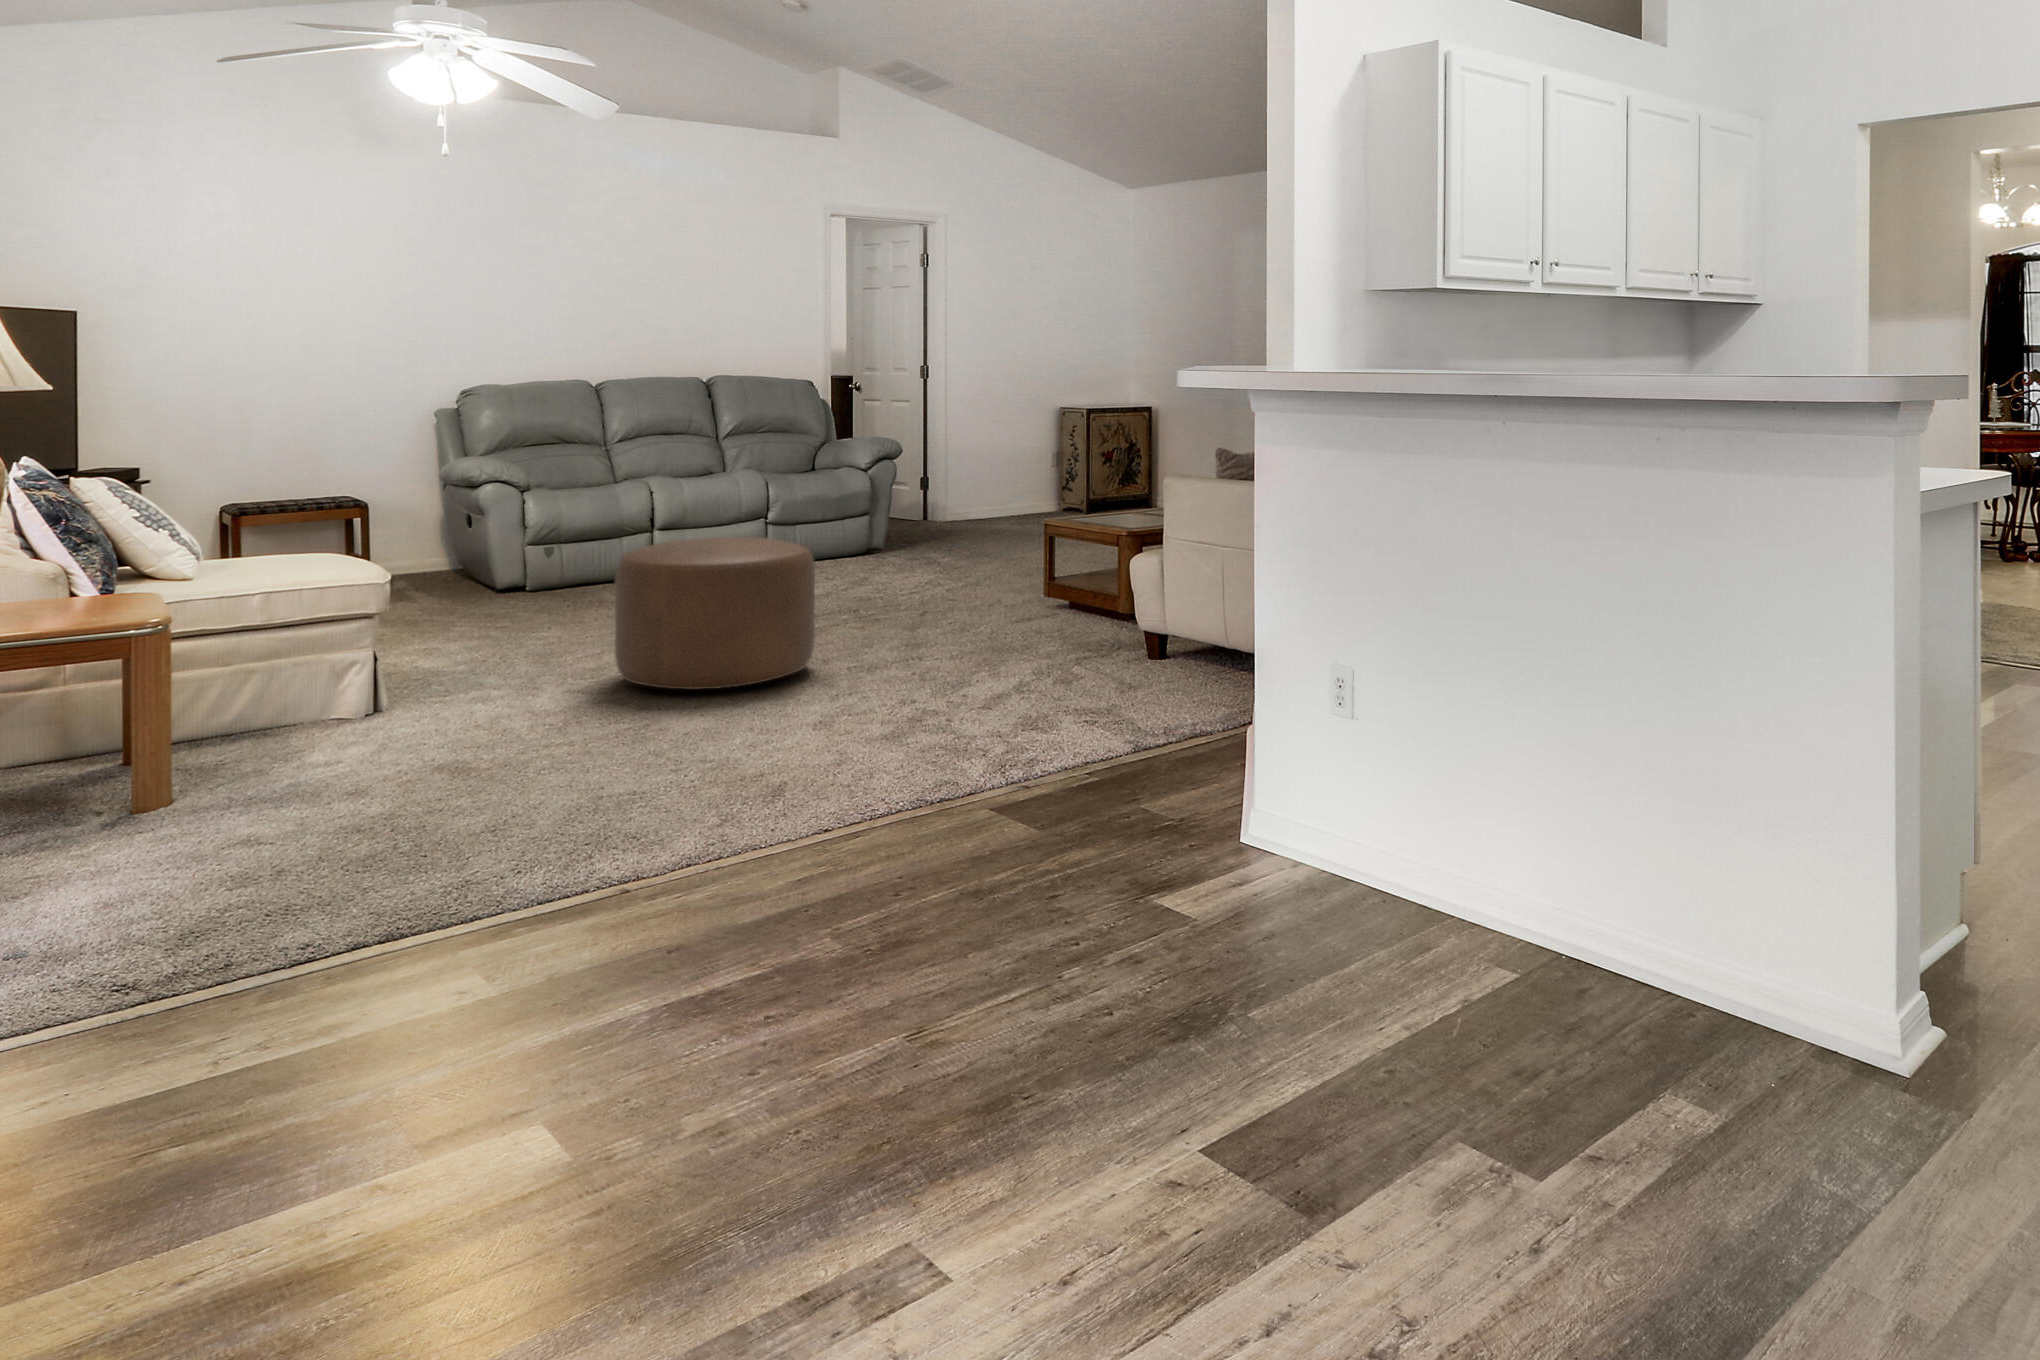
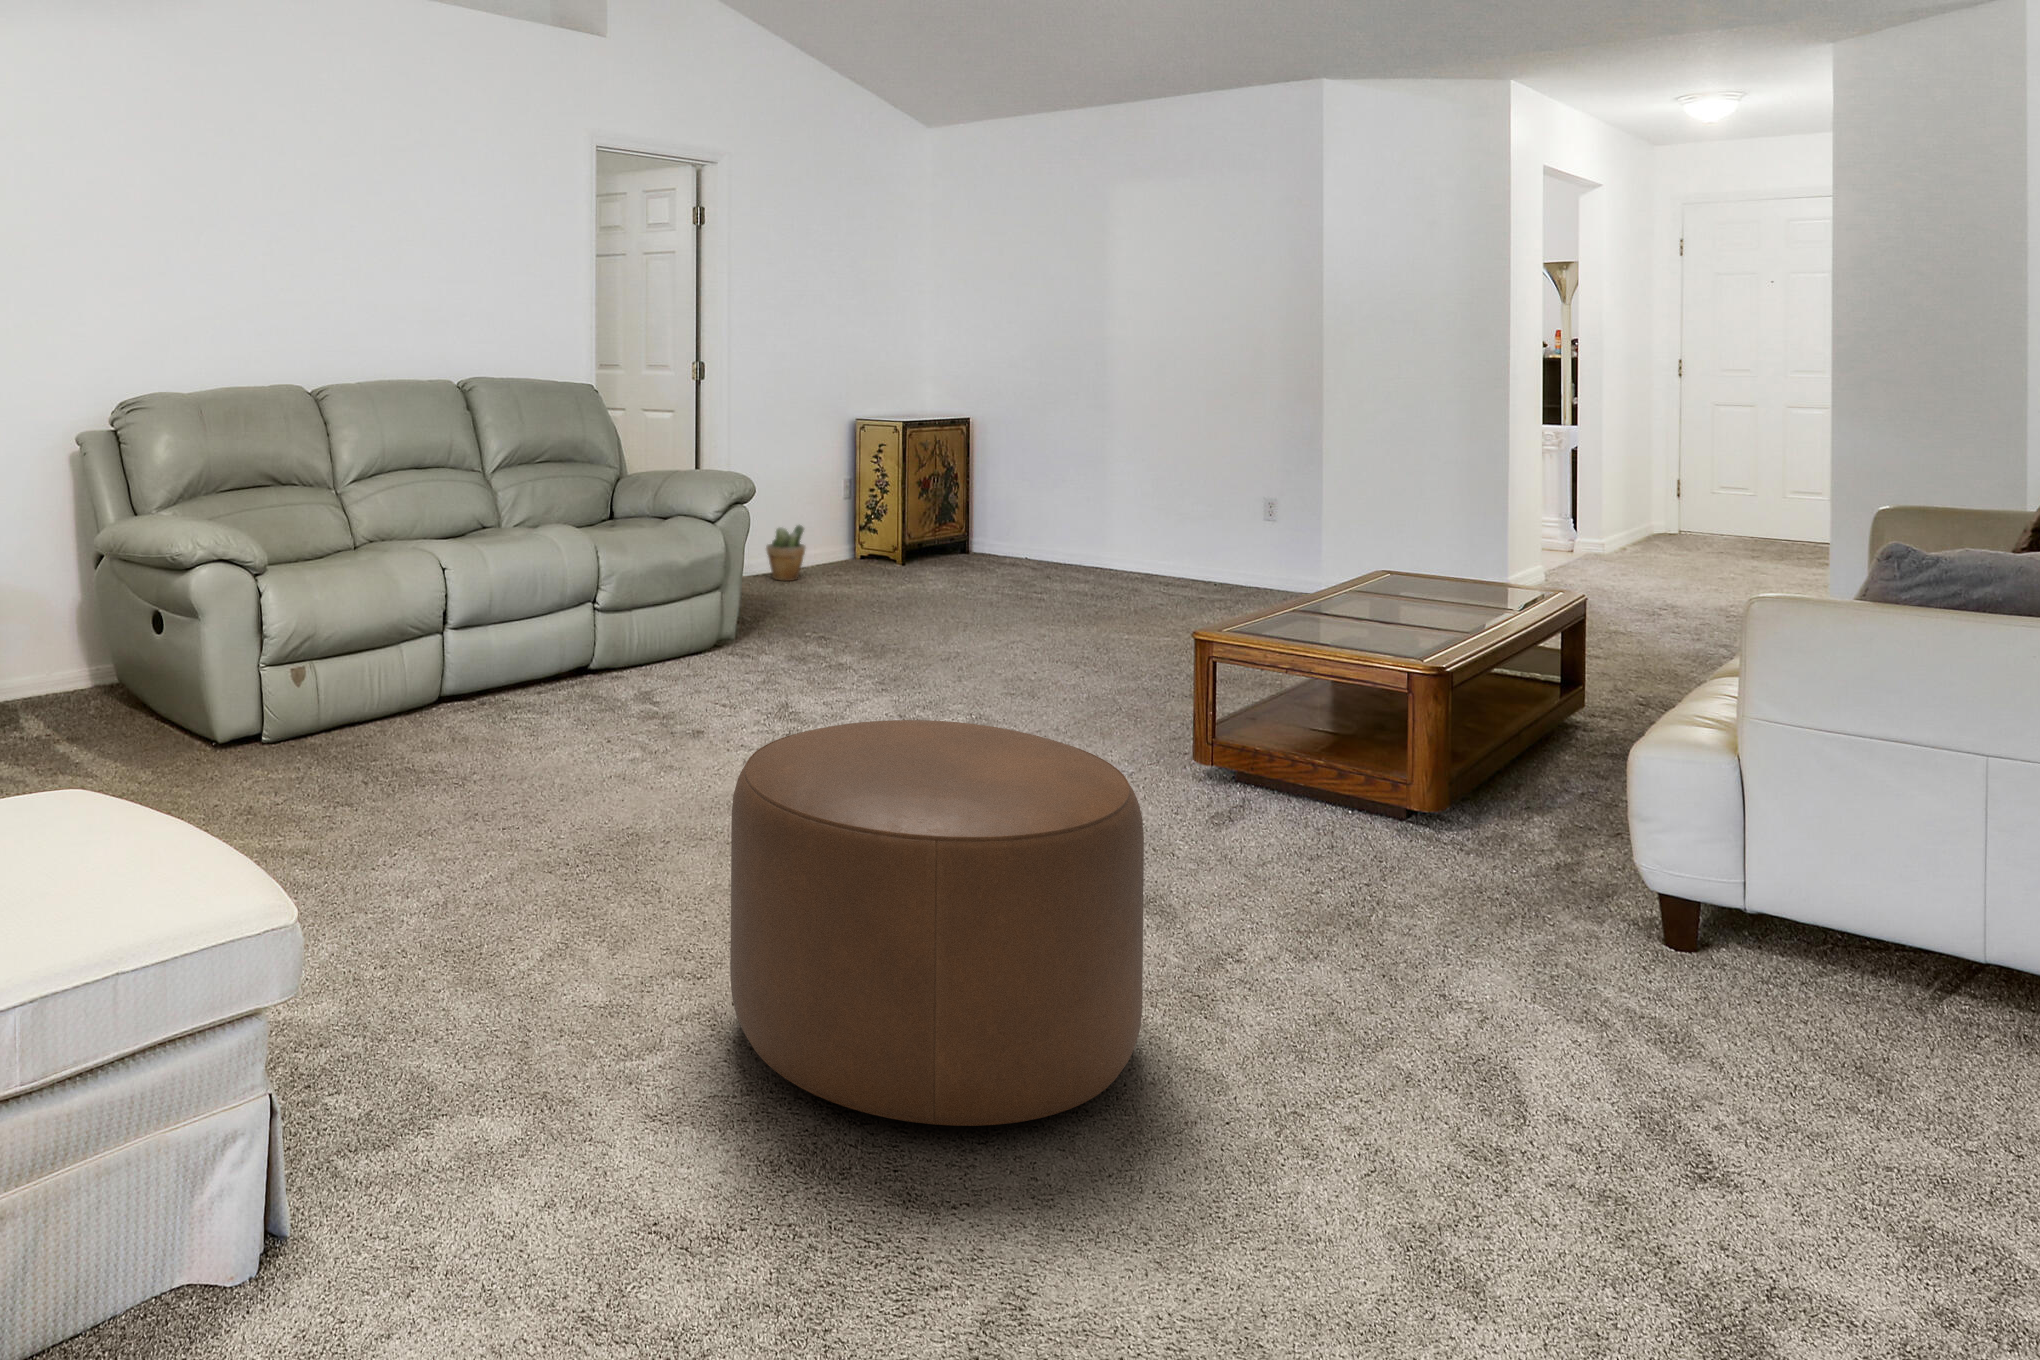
potted plant: none [978,482,1008,523] -> present [766,525,805,581]

